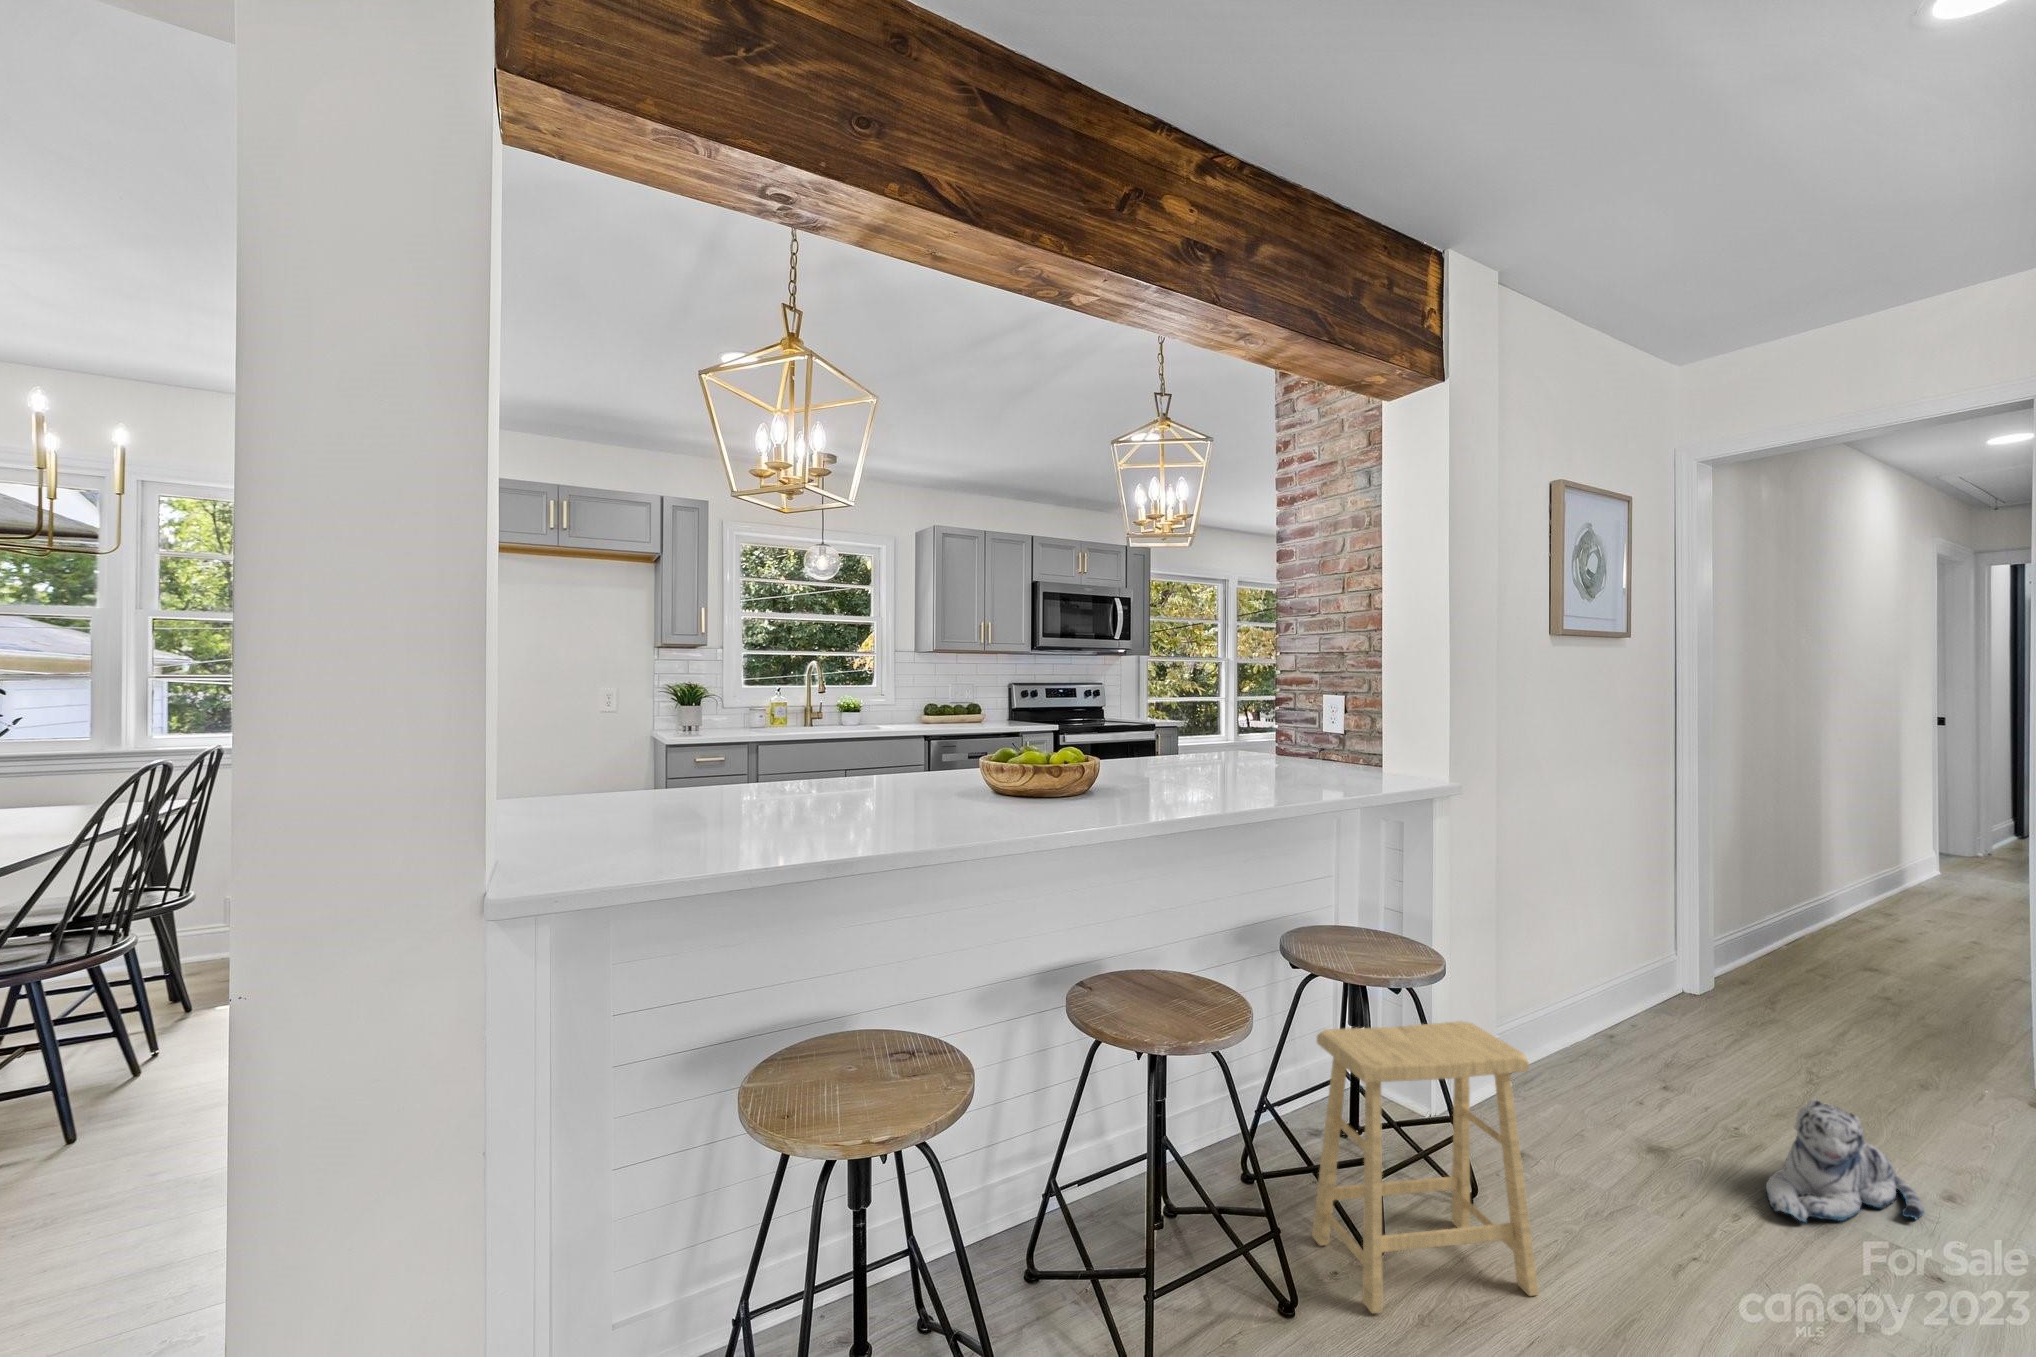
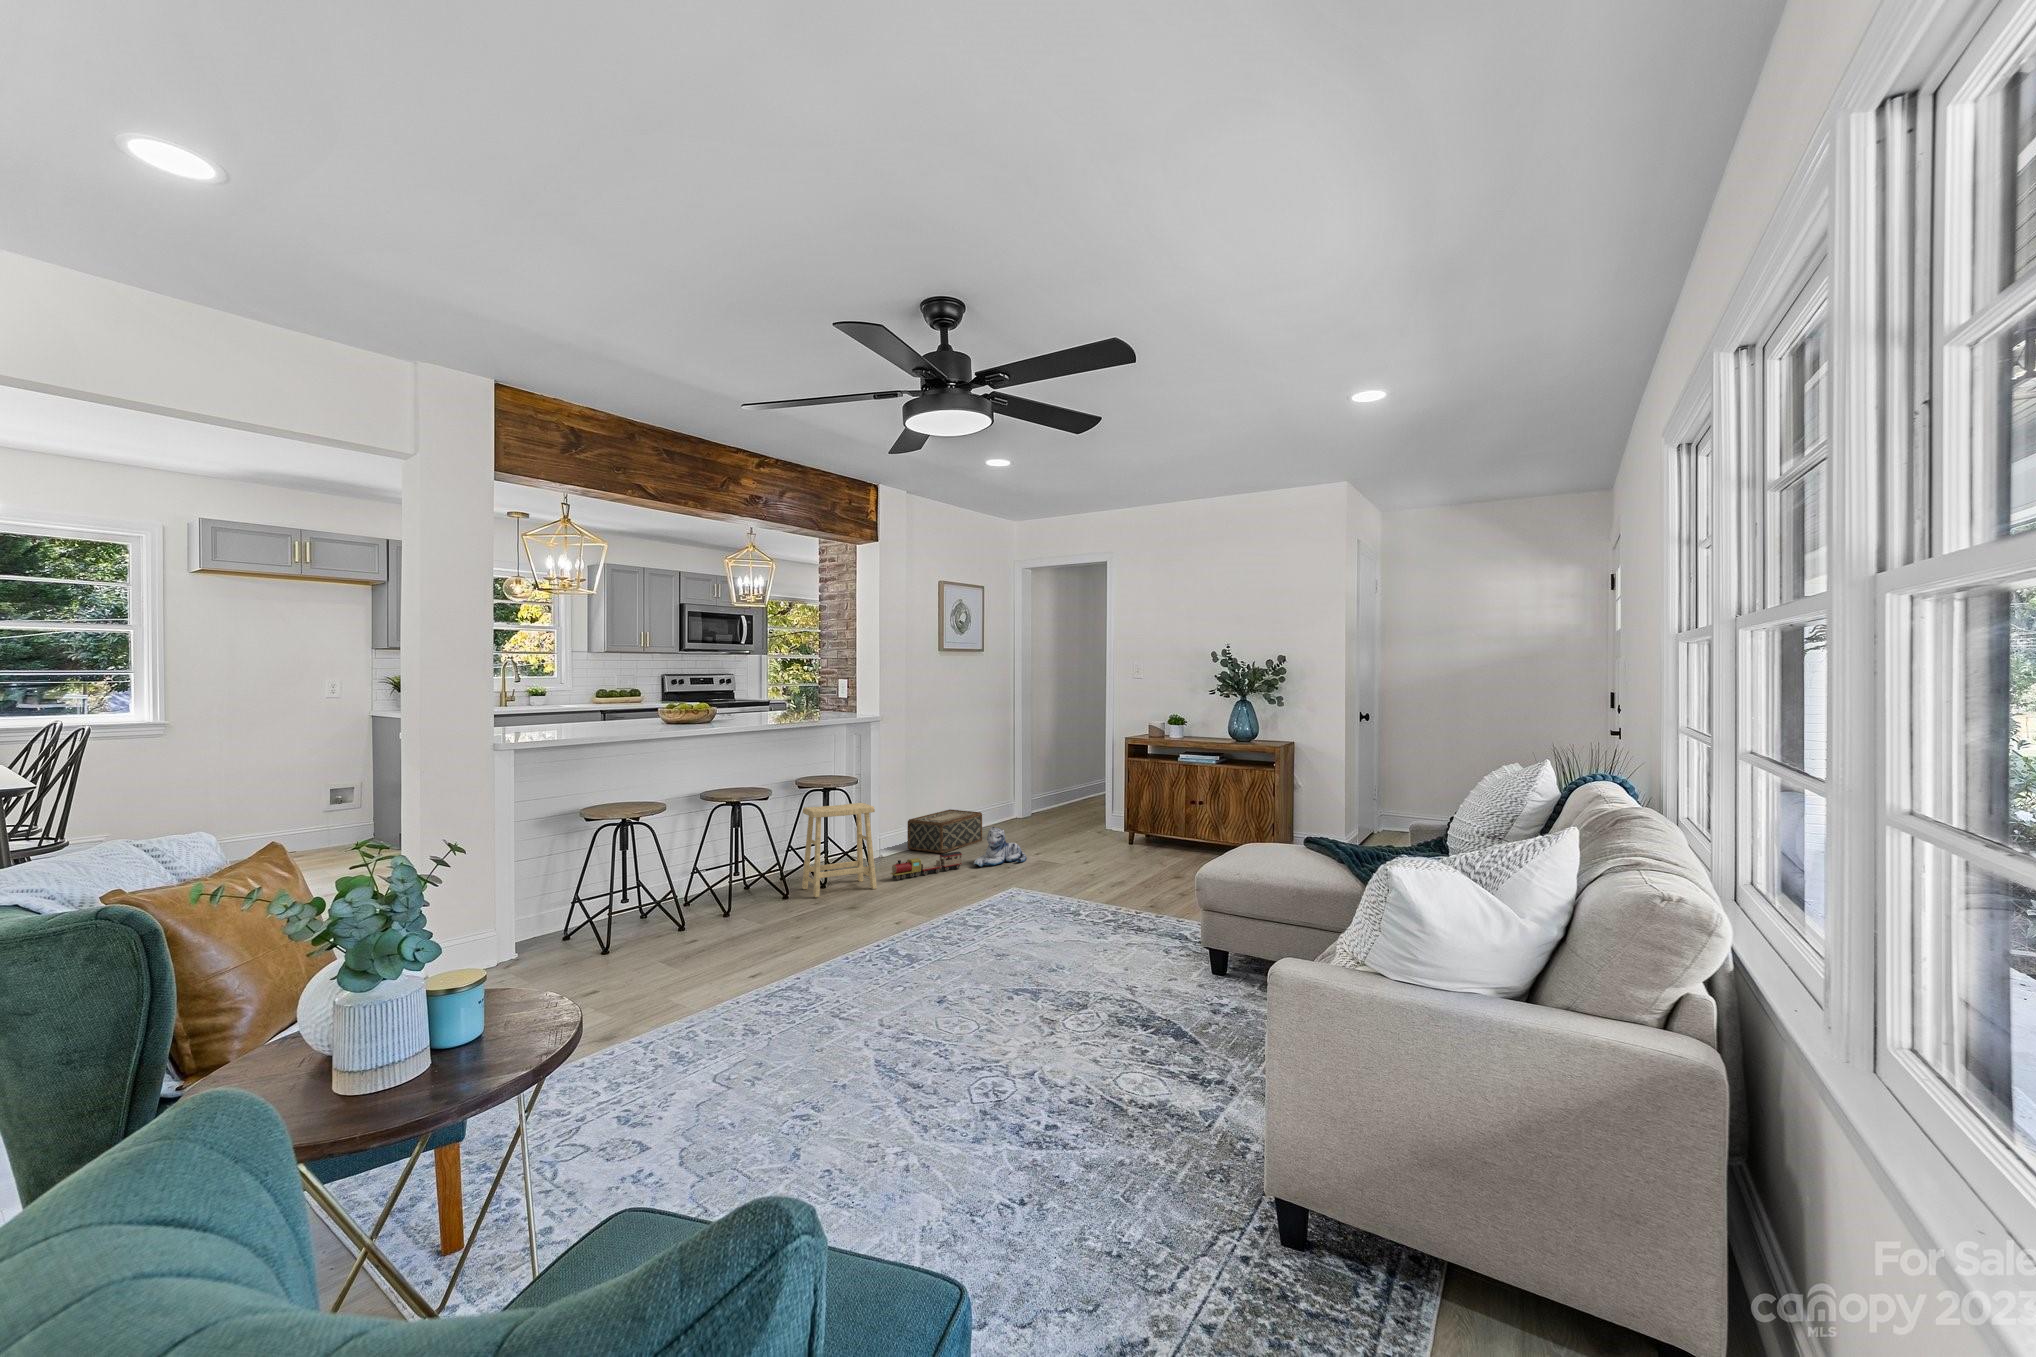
woven basket: none [1504,980,1676,1117] -> present [907,809,982,853]
toy train: none [1550,1163,1739,1251] -> present [891,851,962,880]

